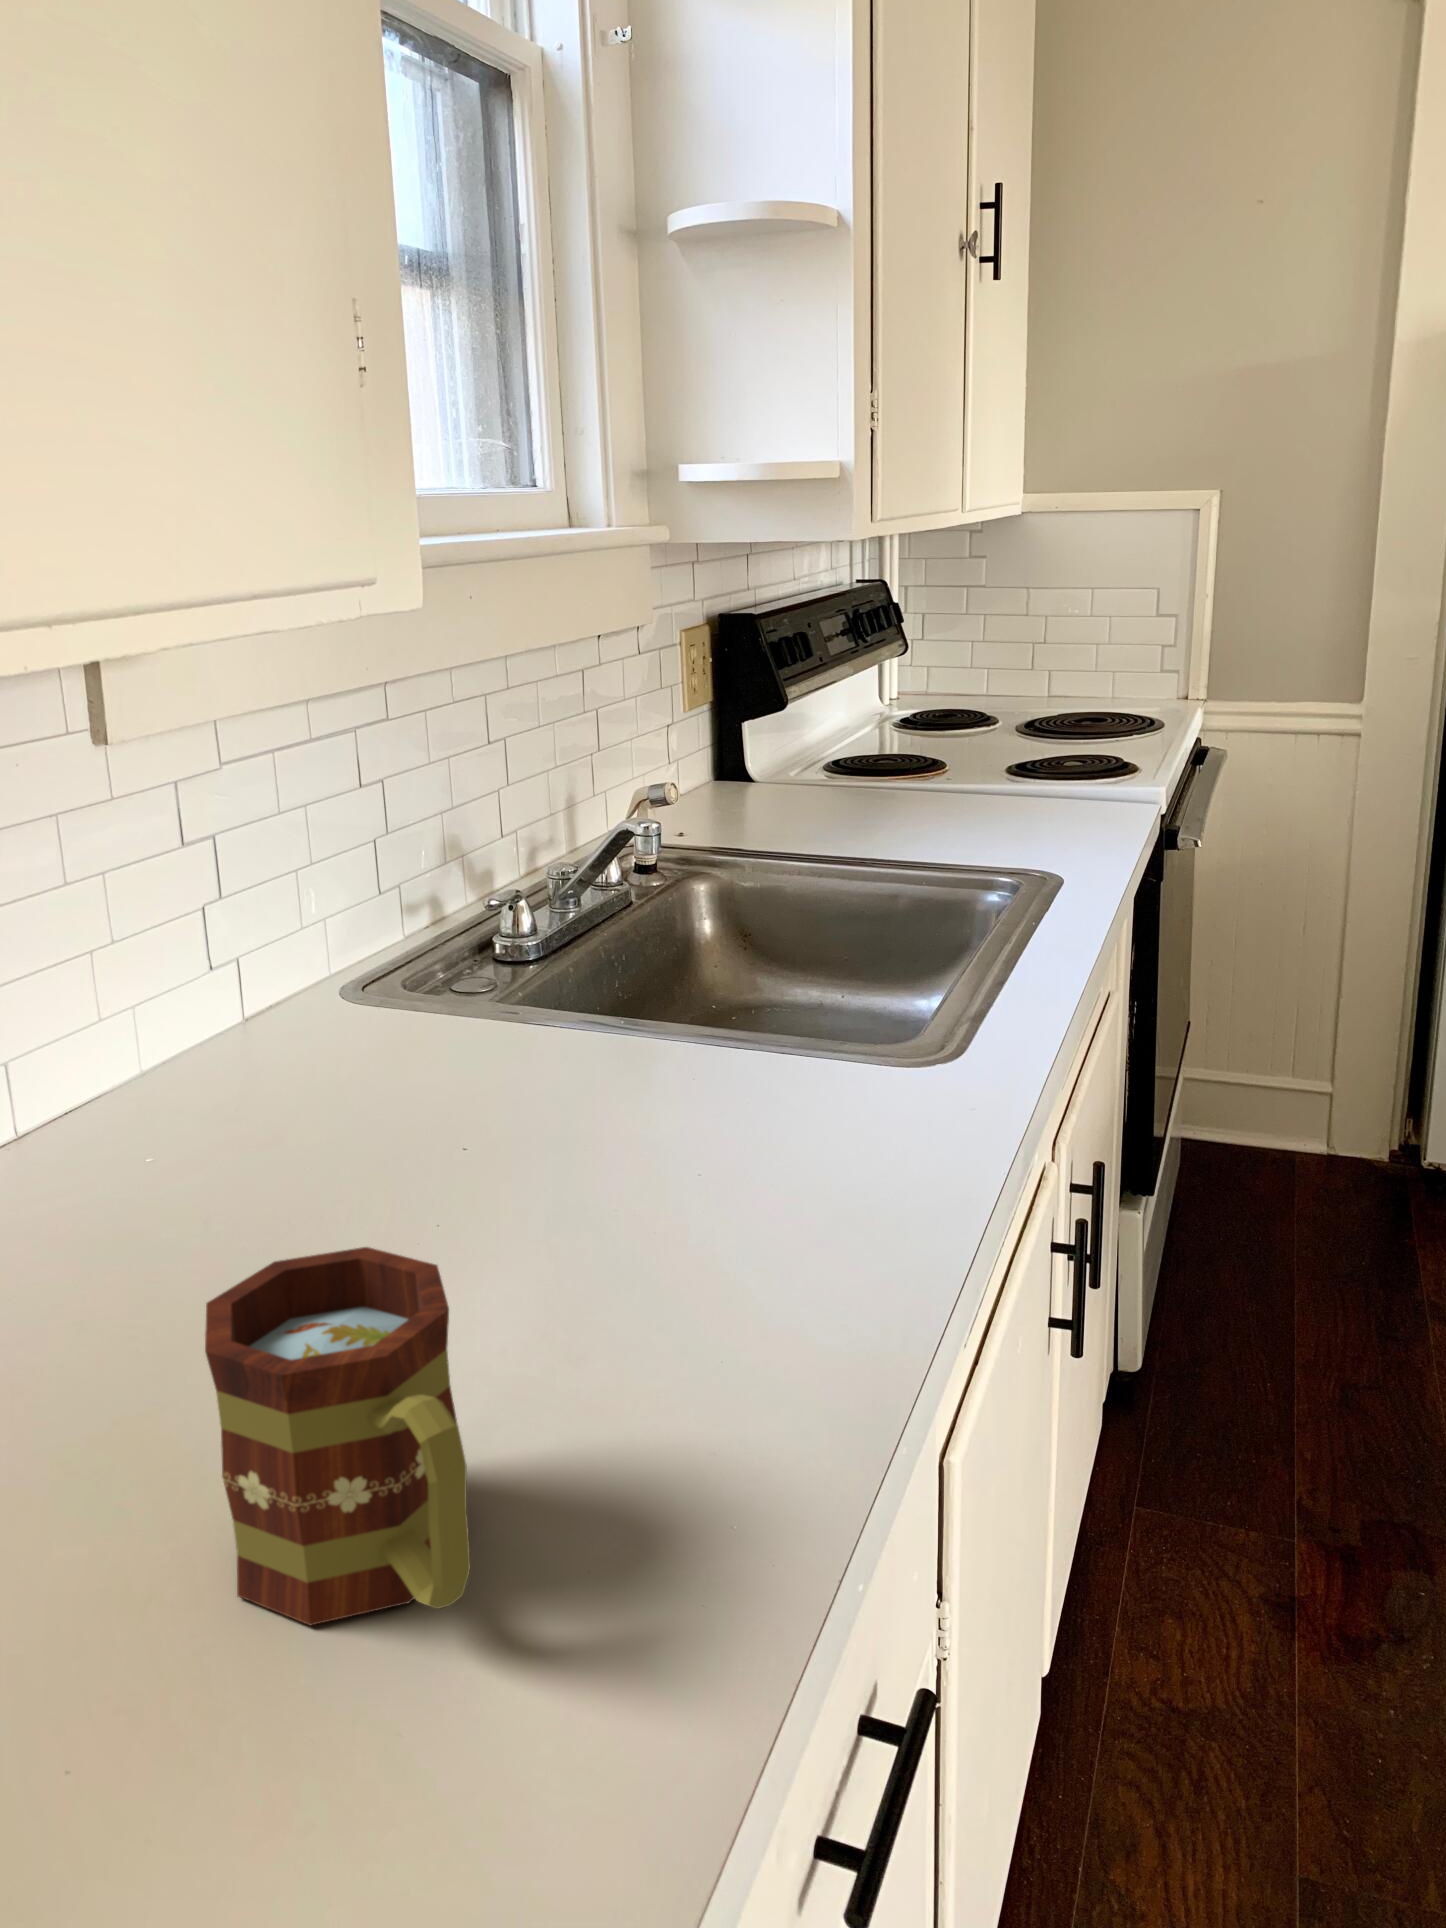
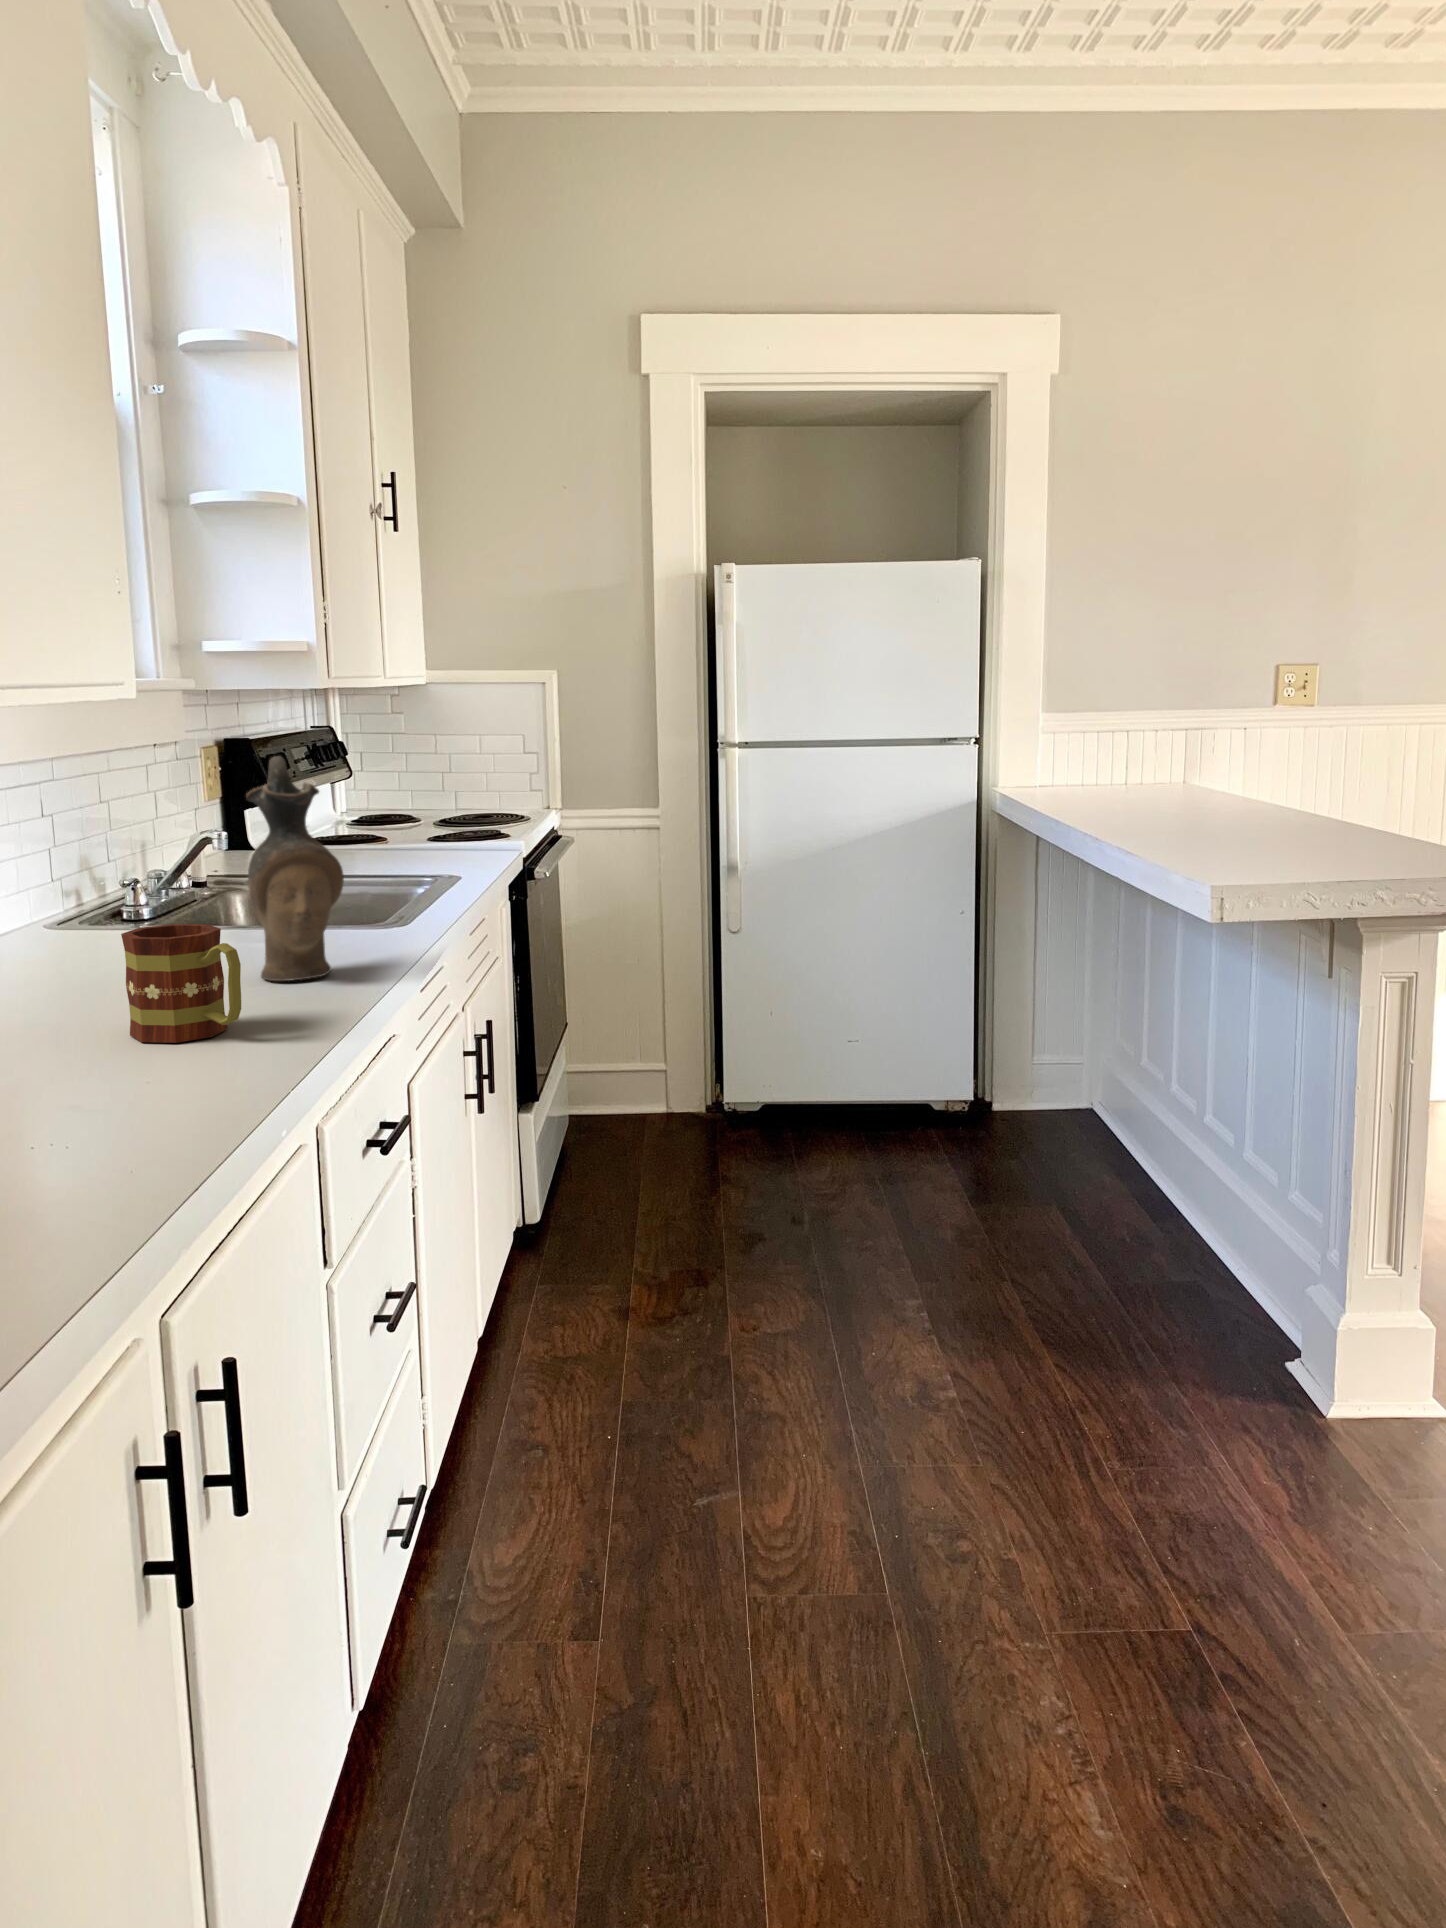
ceramic pitcher: none [608,751,818,1269] -> present [246,756,344,981]

